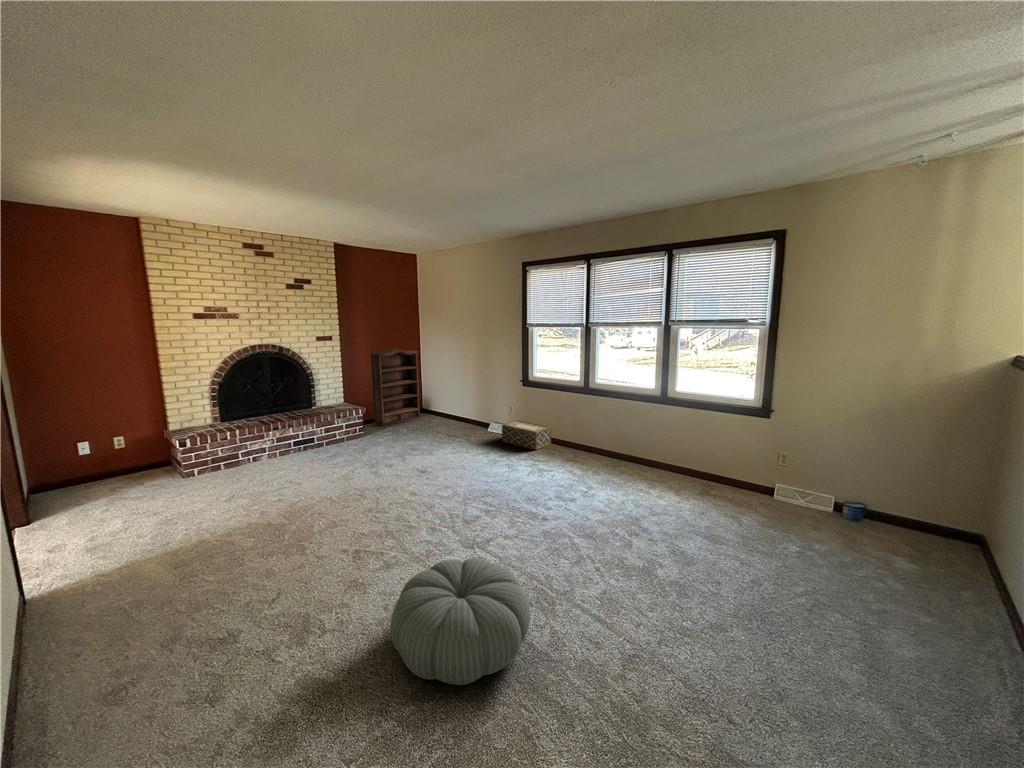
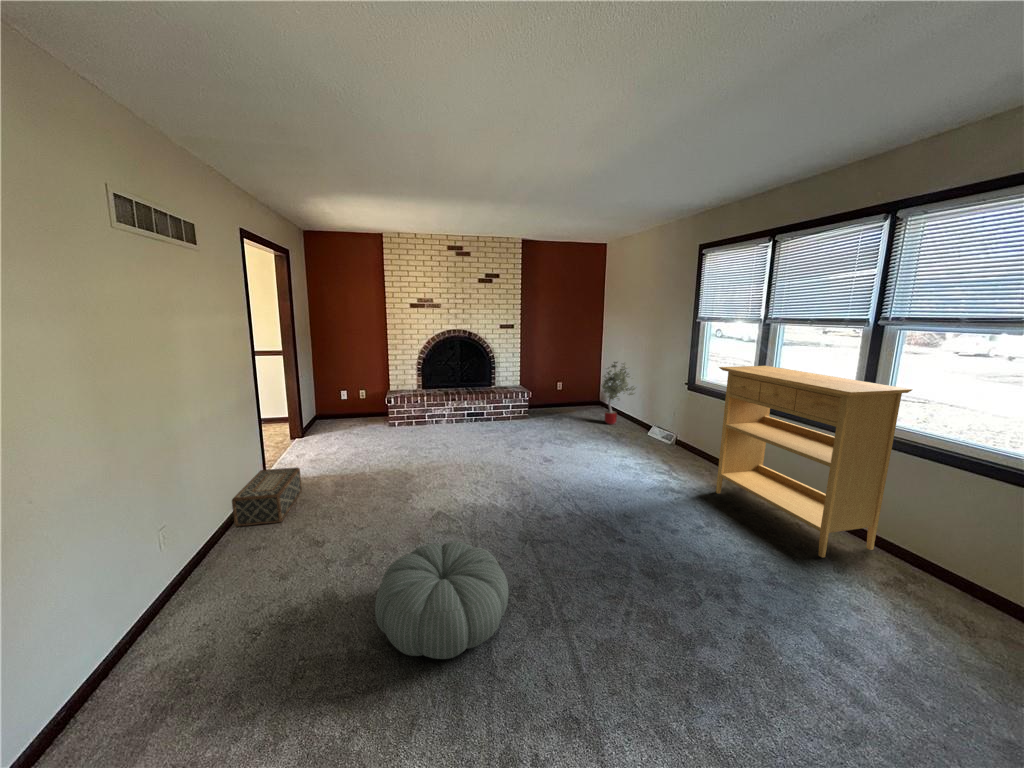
bookshelf: present [370,349,421,426] -> none [545,339,594,412]
console table: none [568,360,692,489] -> present [716,366,912,558]
potted tree: none [434,367,471,428] -> present [602,362,636,424]
woven basket: present [502,421,551,450] -> present [232,467,302,527]

